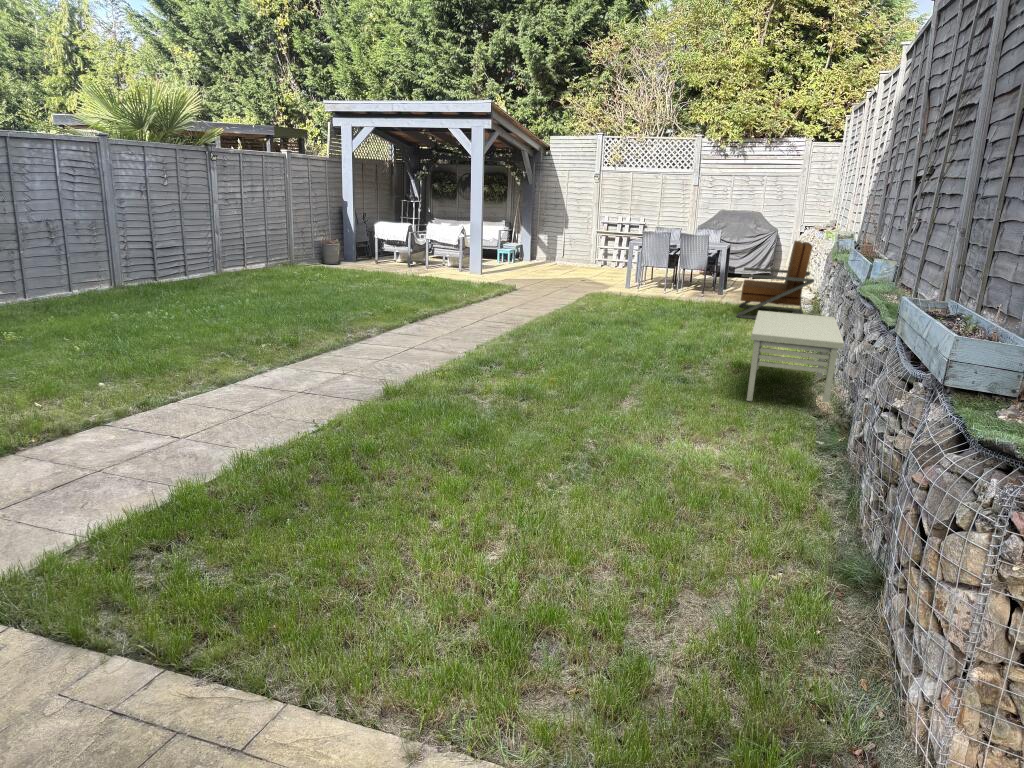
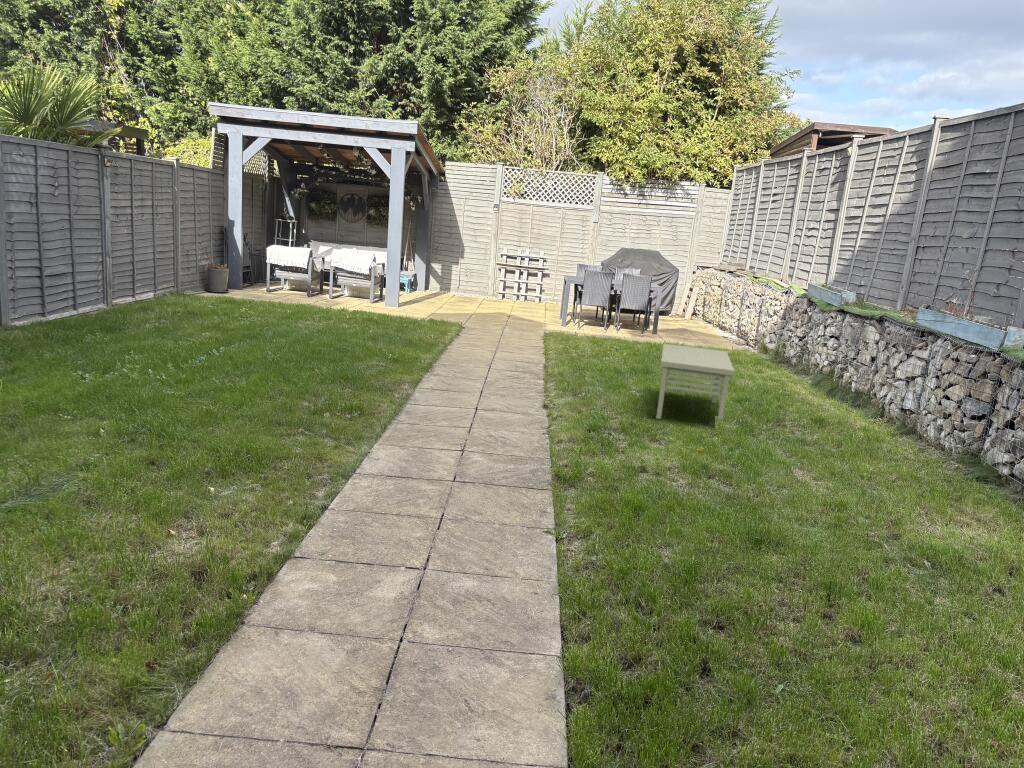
lounge chair: present [737,241,814,319] -> none [639,283,709,359]

